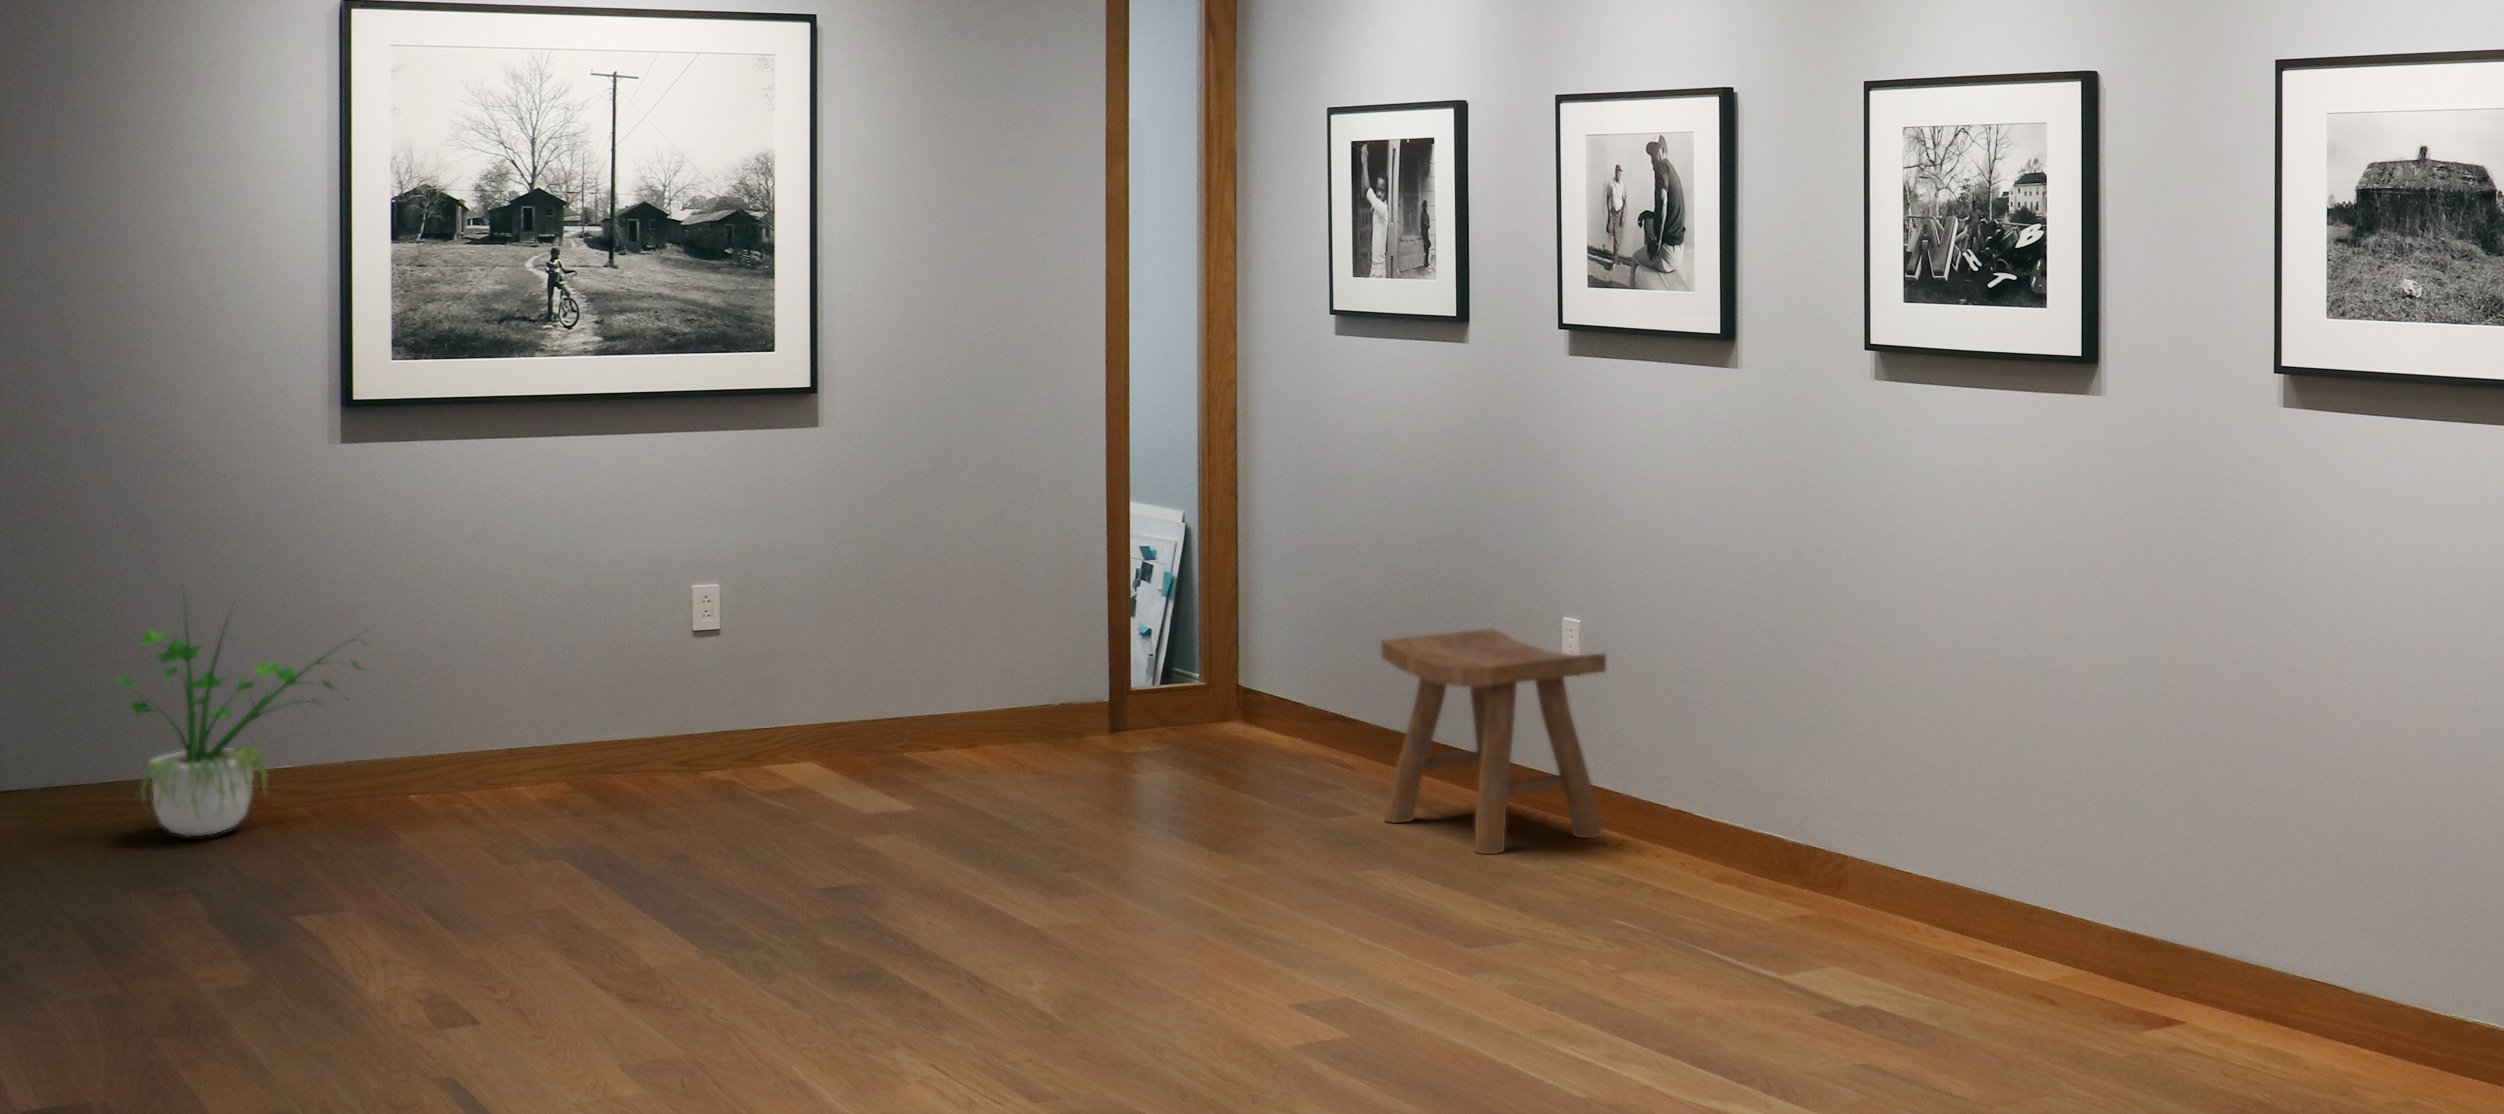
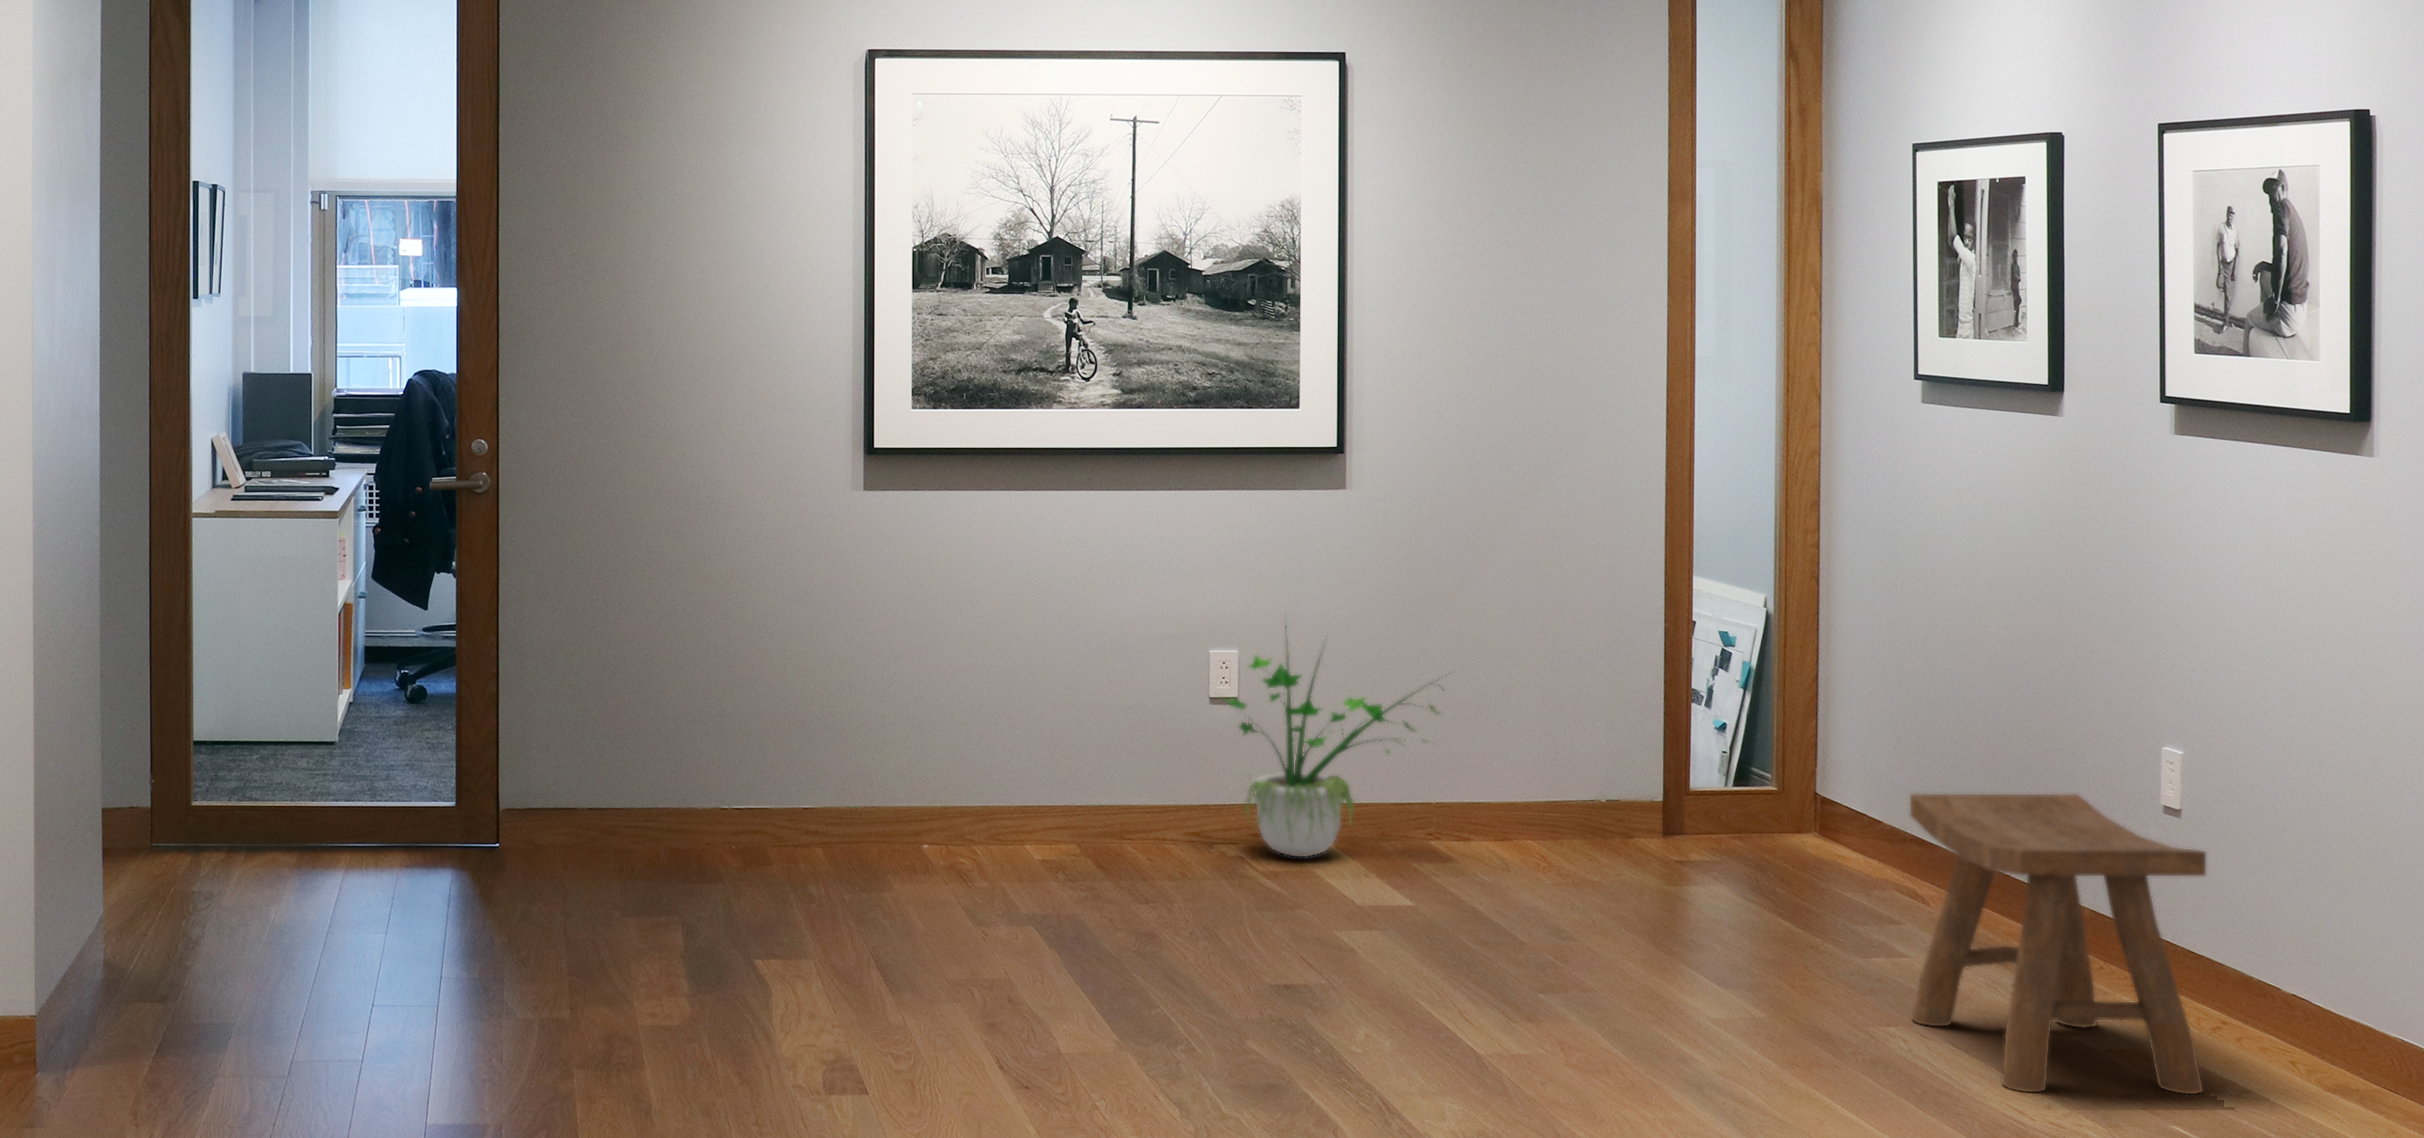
potted plant: present [109,594,361,836] -> present [1226,626,1447,856]

